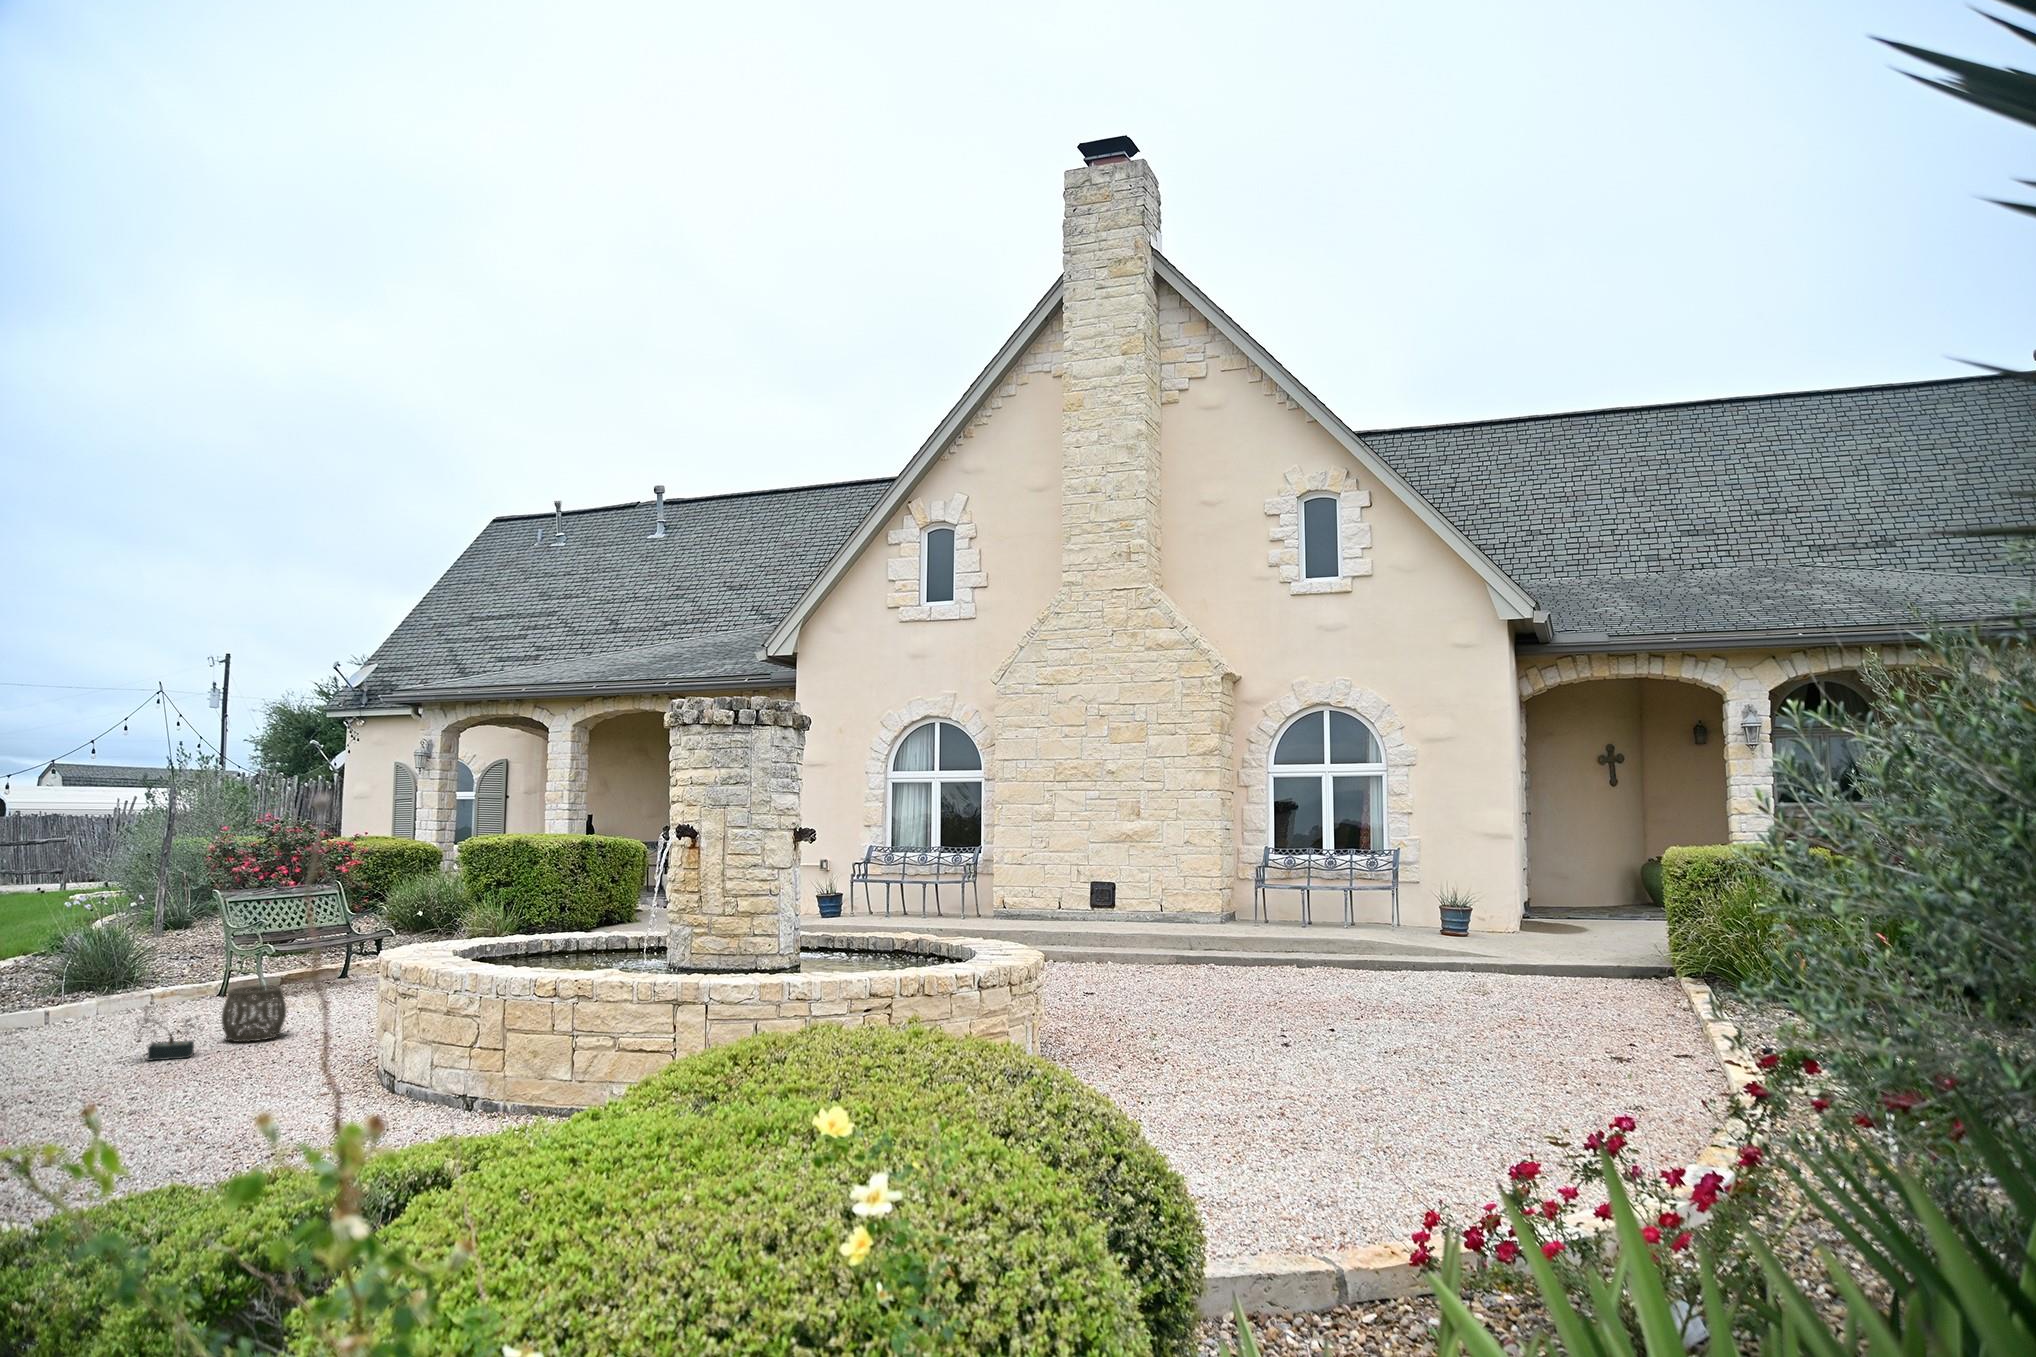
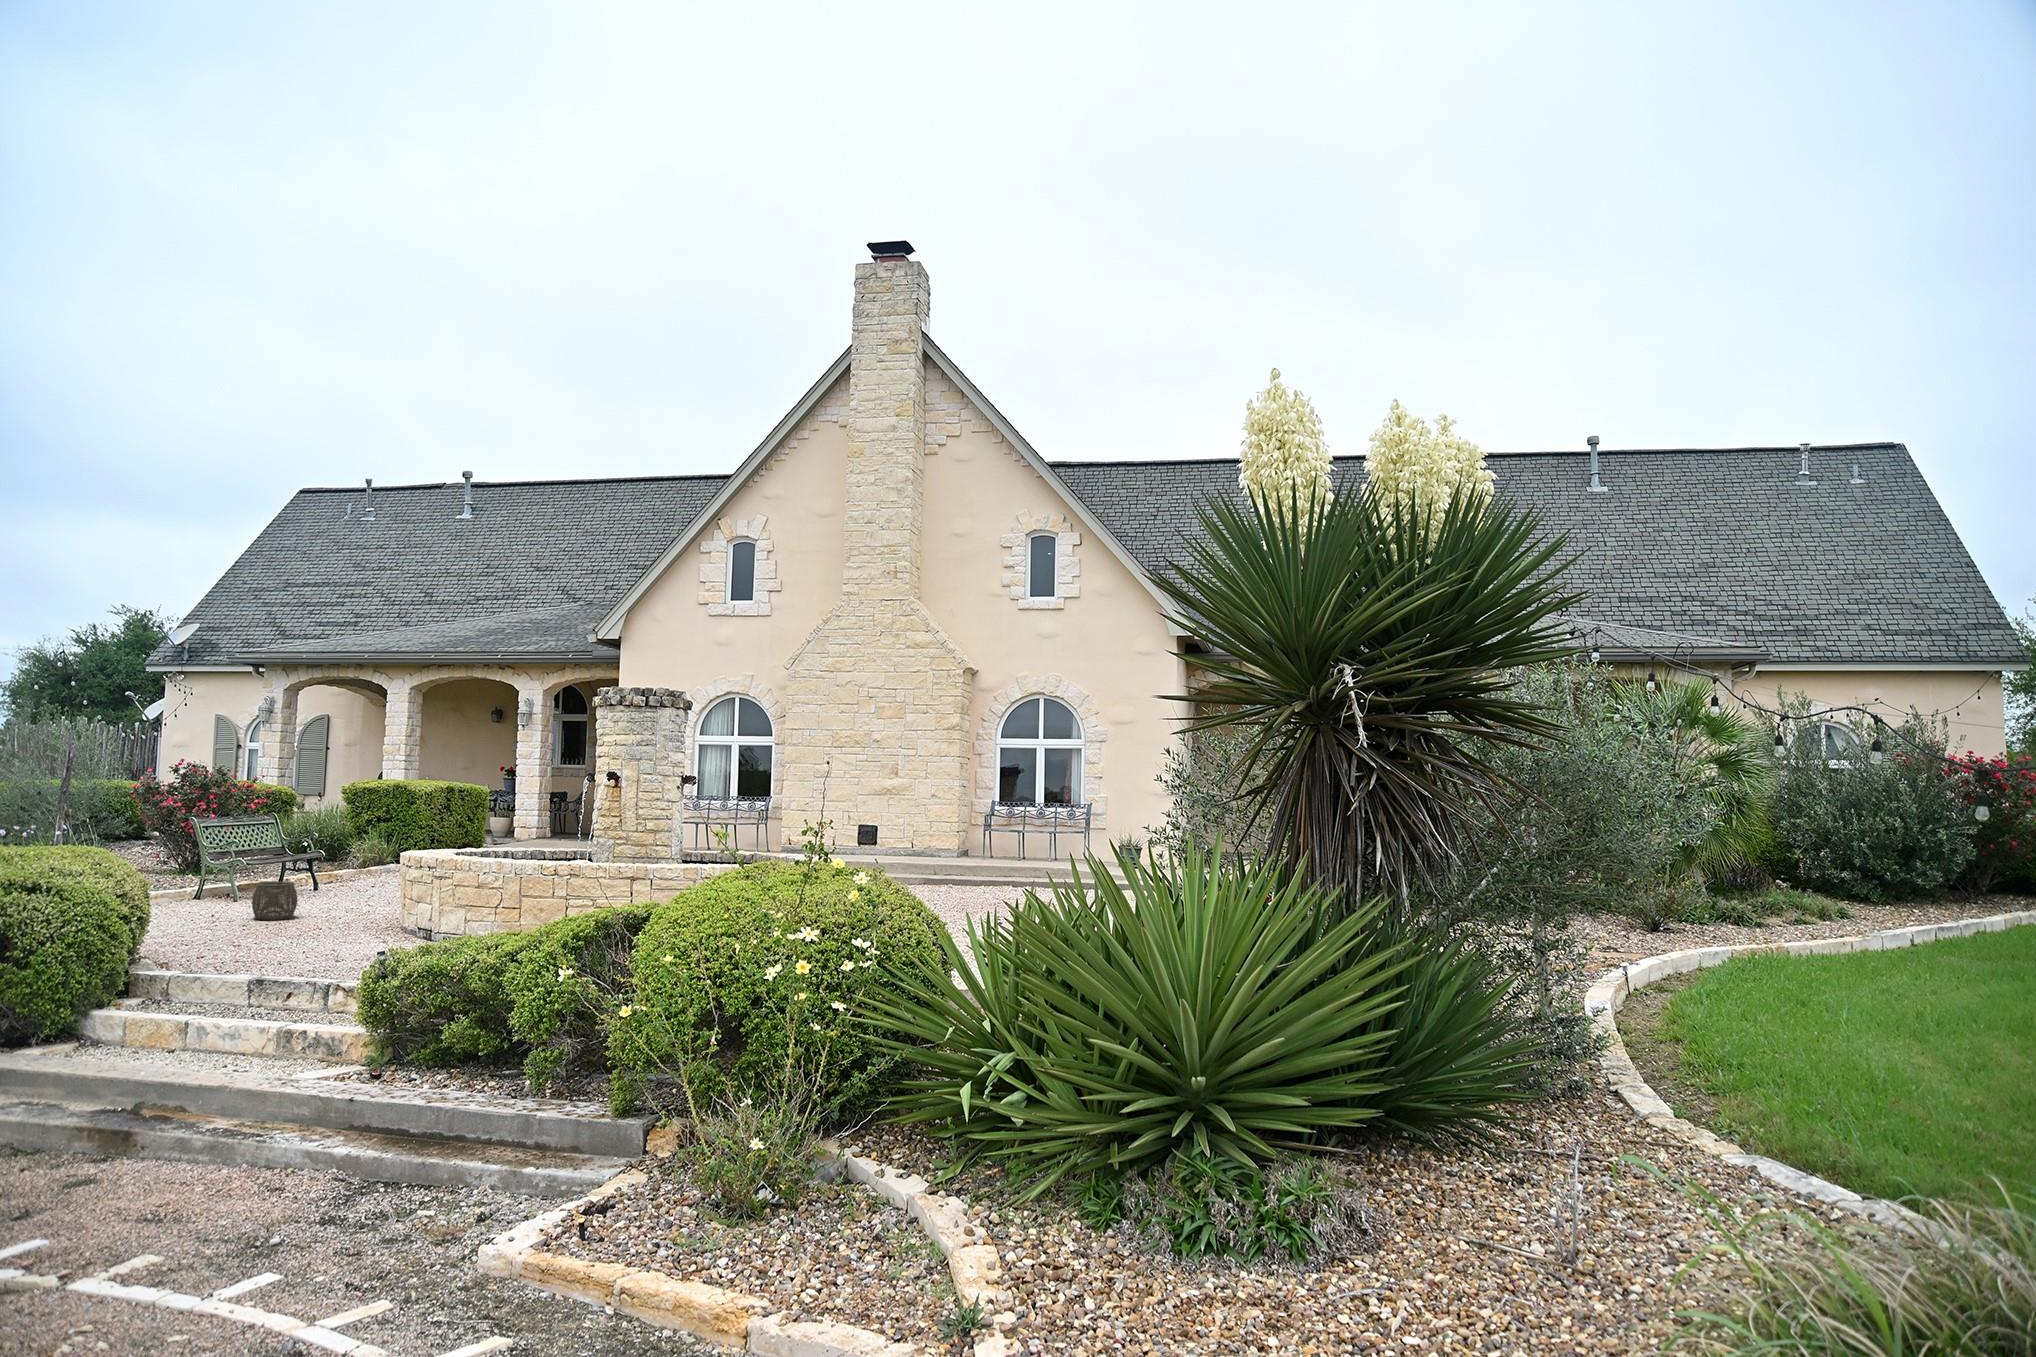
decorative plant: present [134,1007,203,1061] -> none [203,892,253,929]

